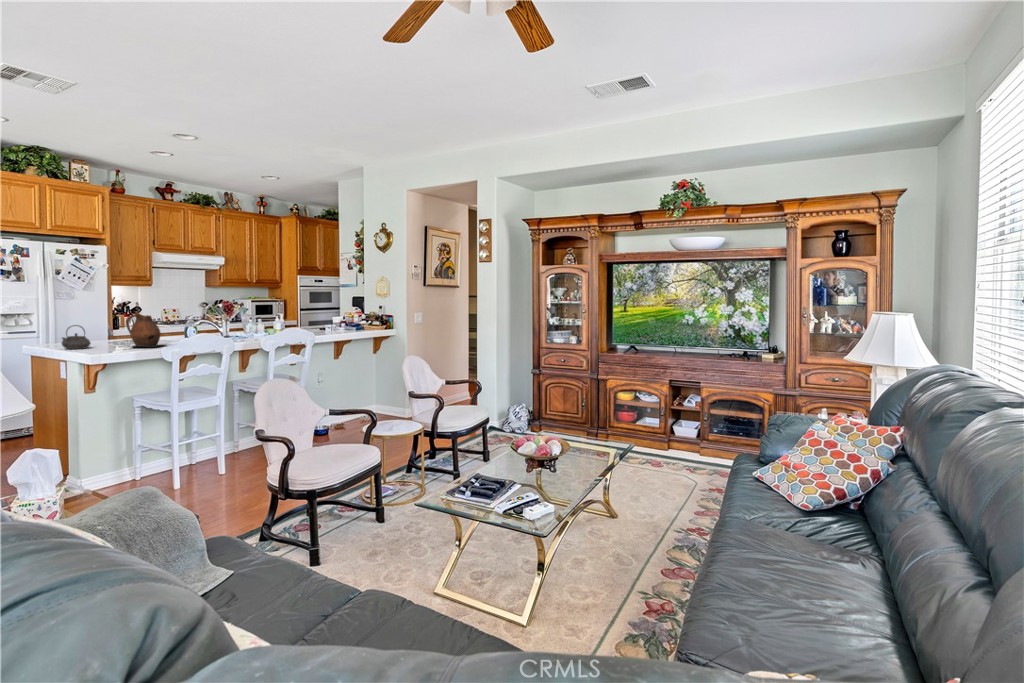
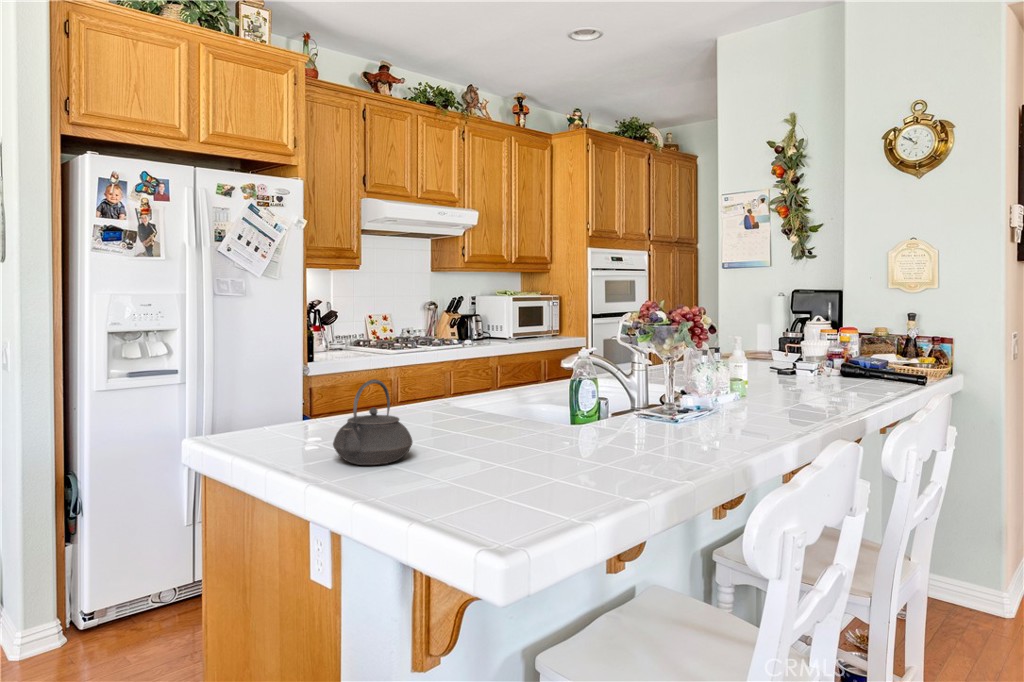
ceramic pitcher: present [126,311,166,347] -> none [523,331,623,461]

